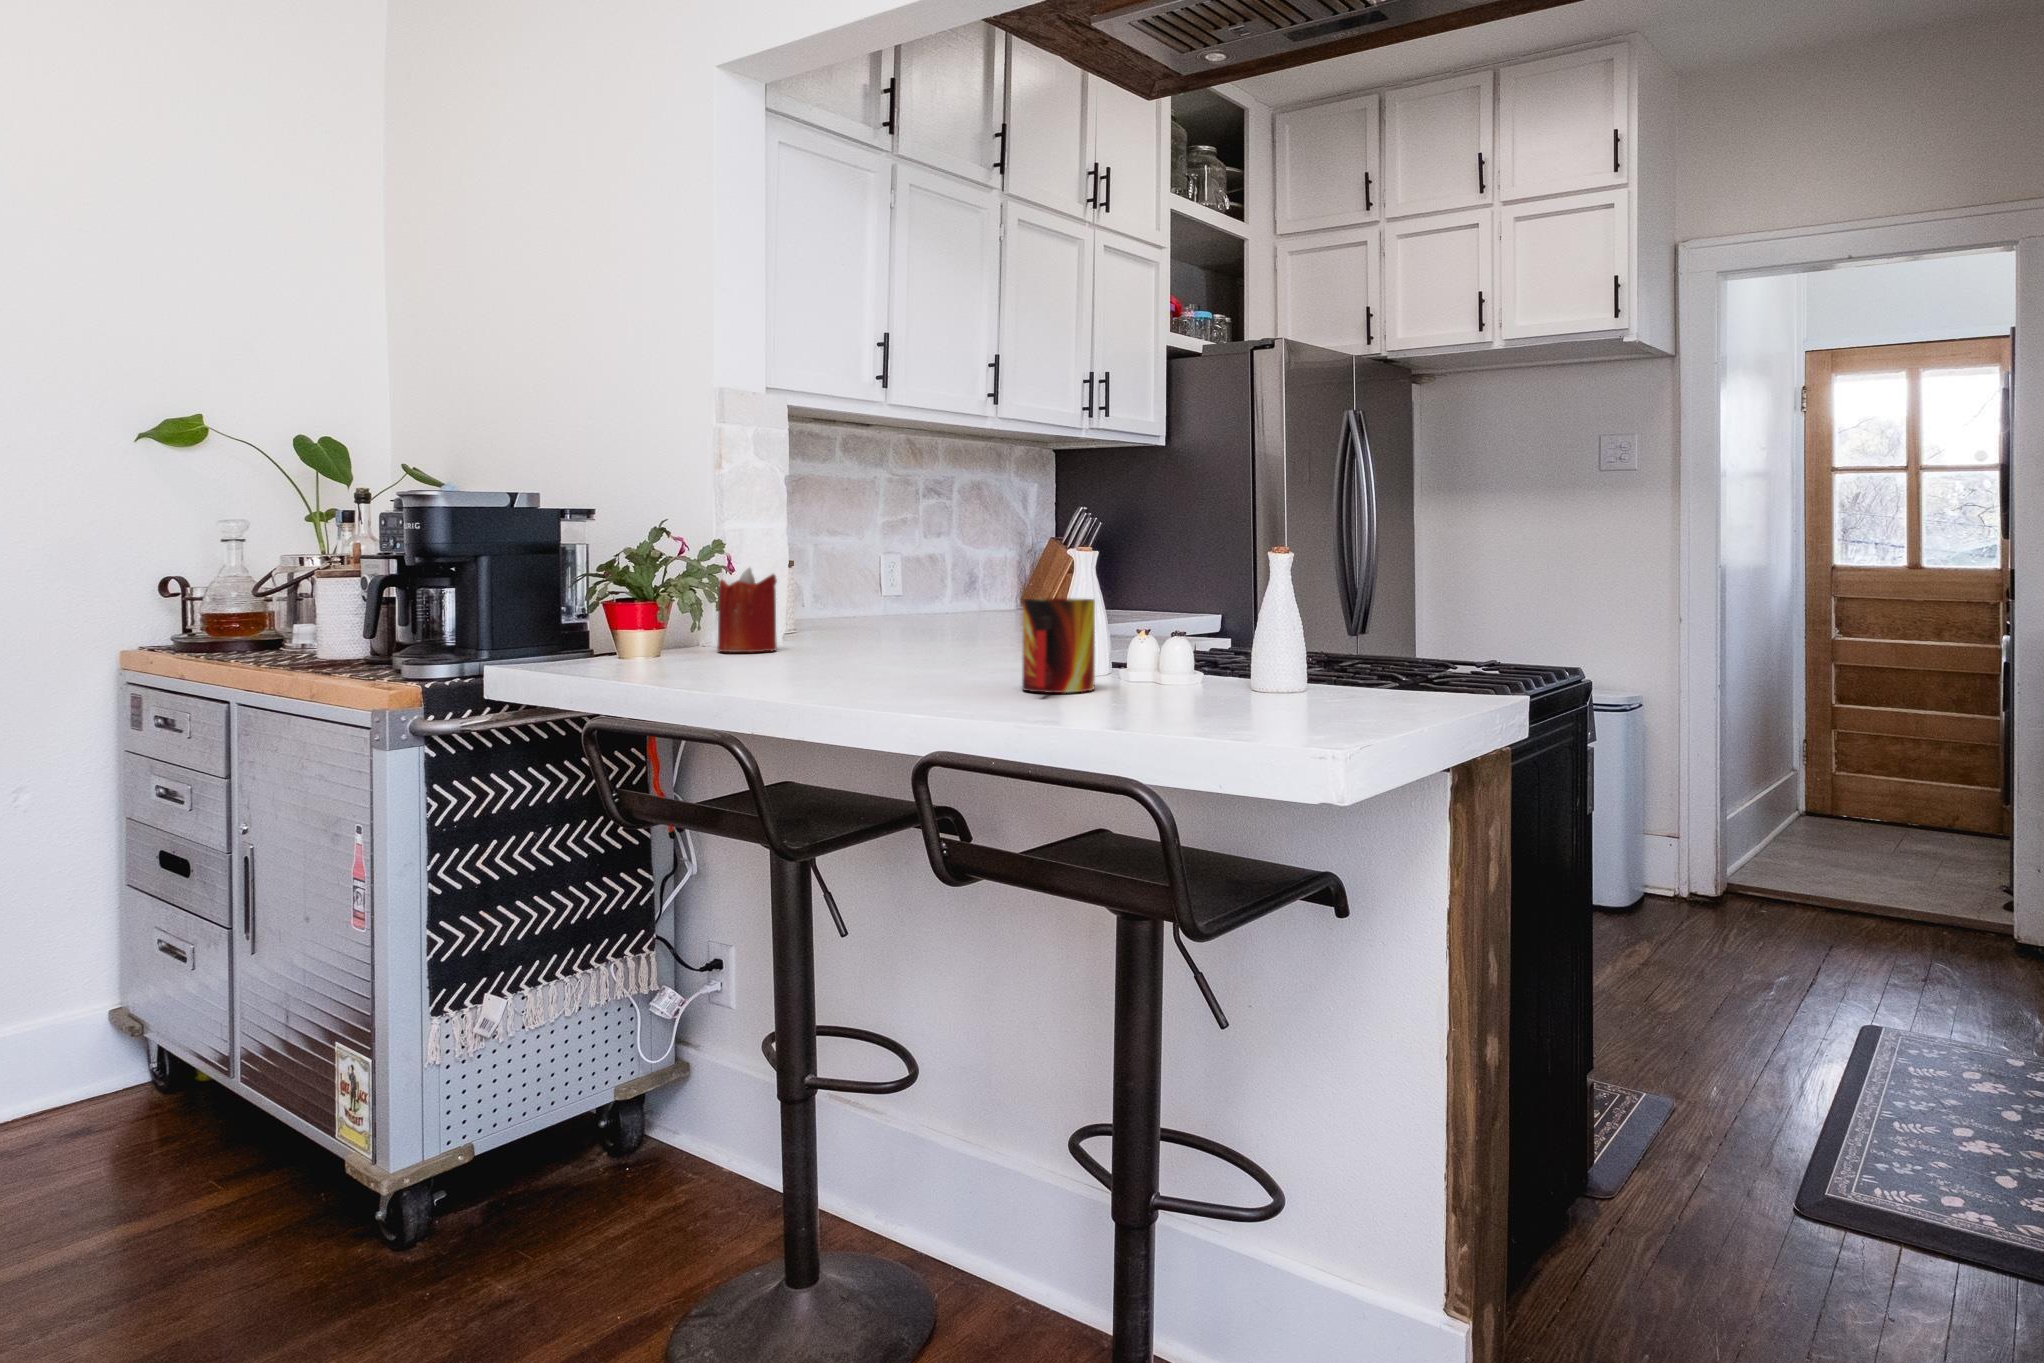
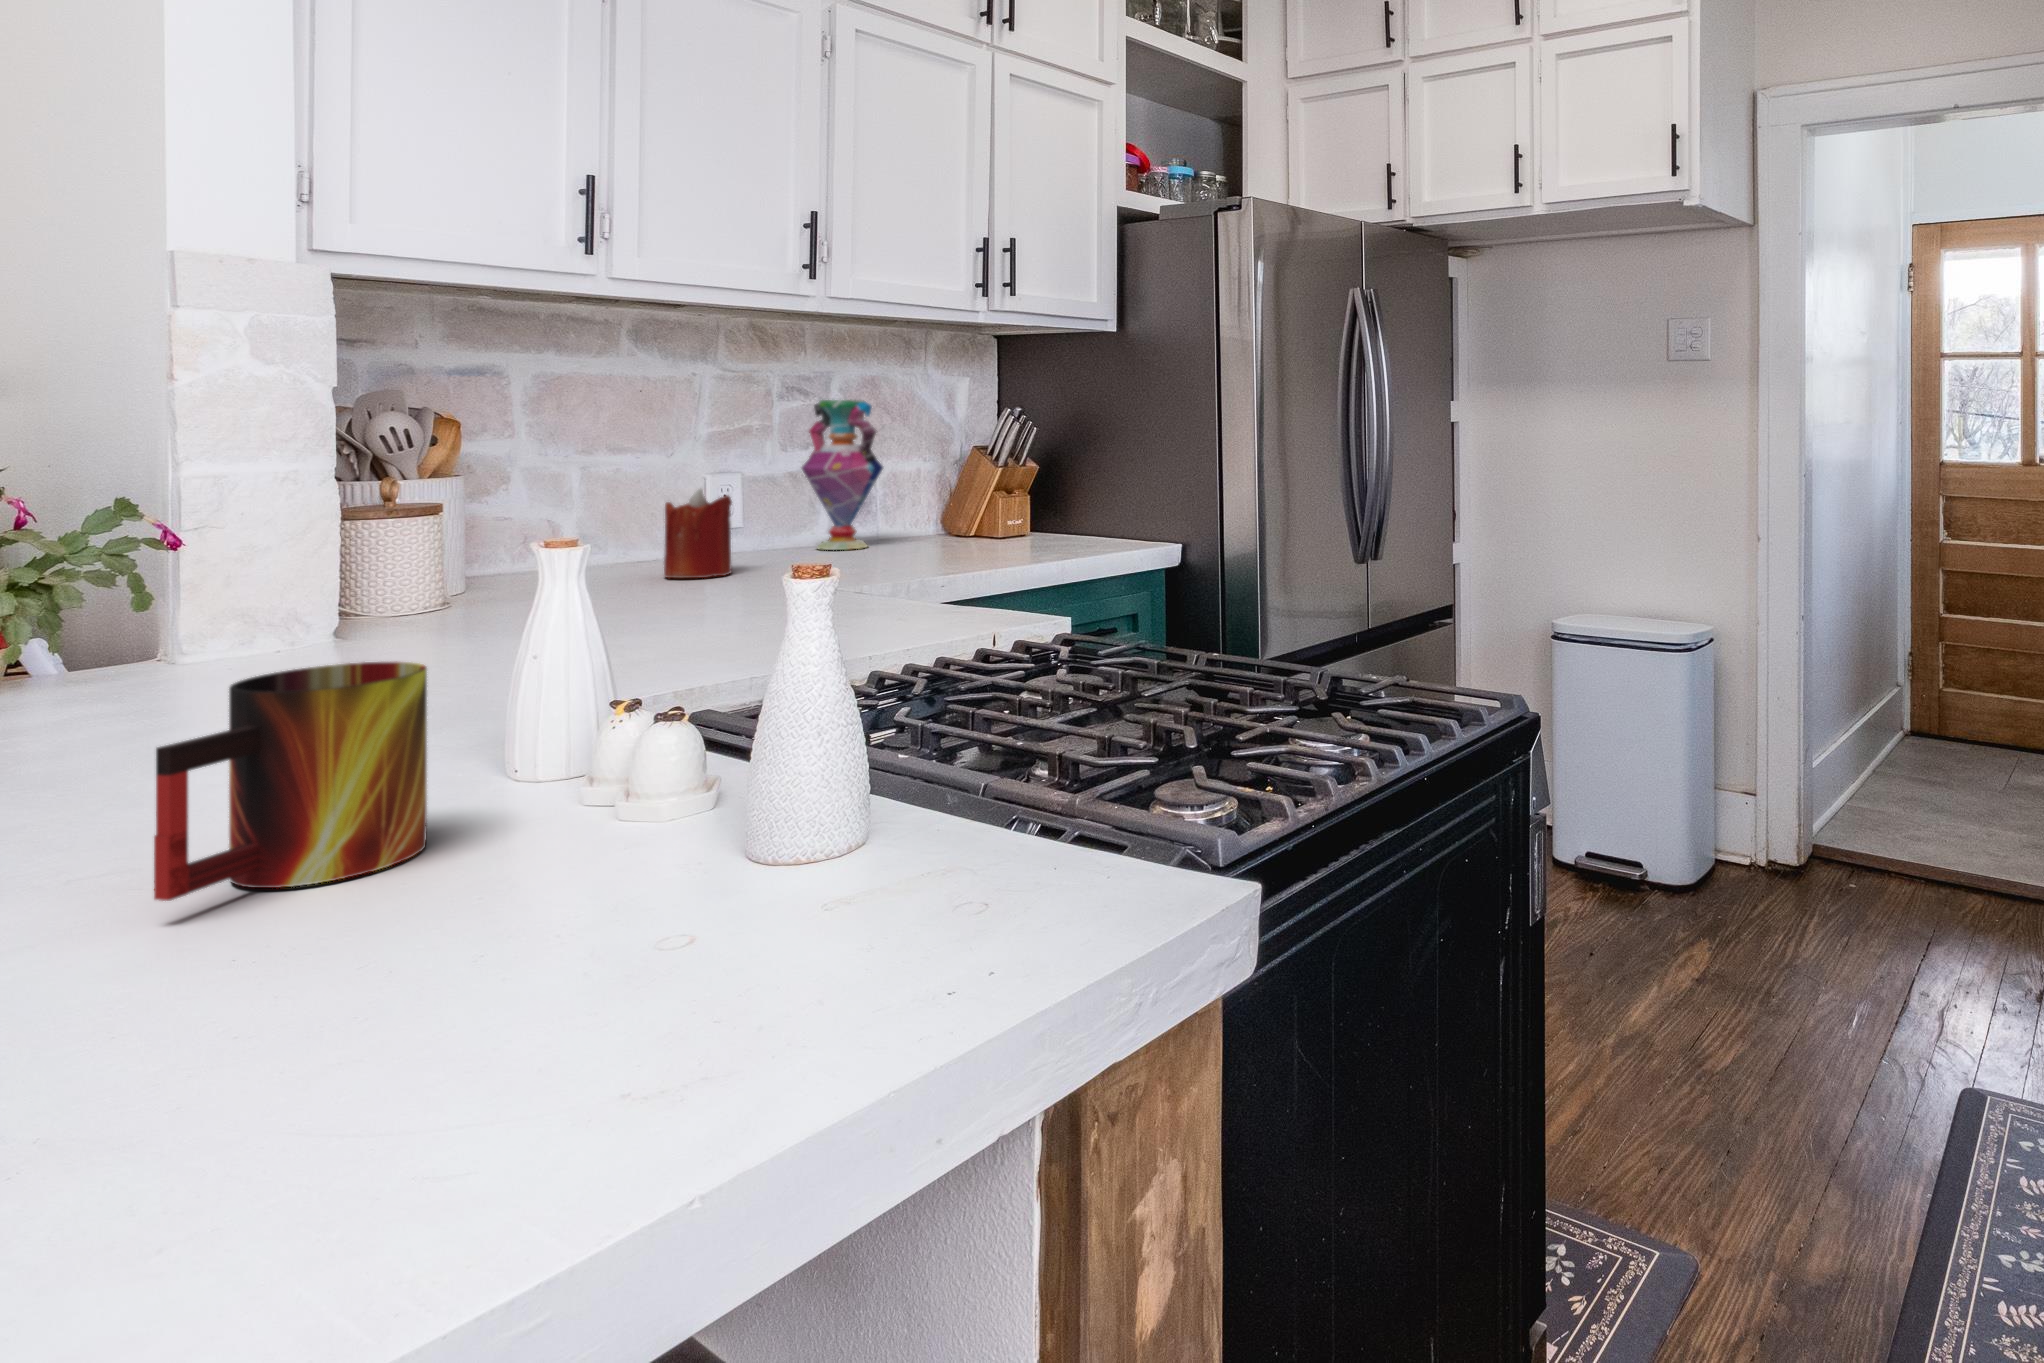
vase: none [942,499,1002,614] -> present [802,400,883,550]
candle: present [717,568,777,652] -> present [664,489,732,578]

